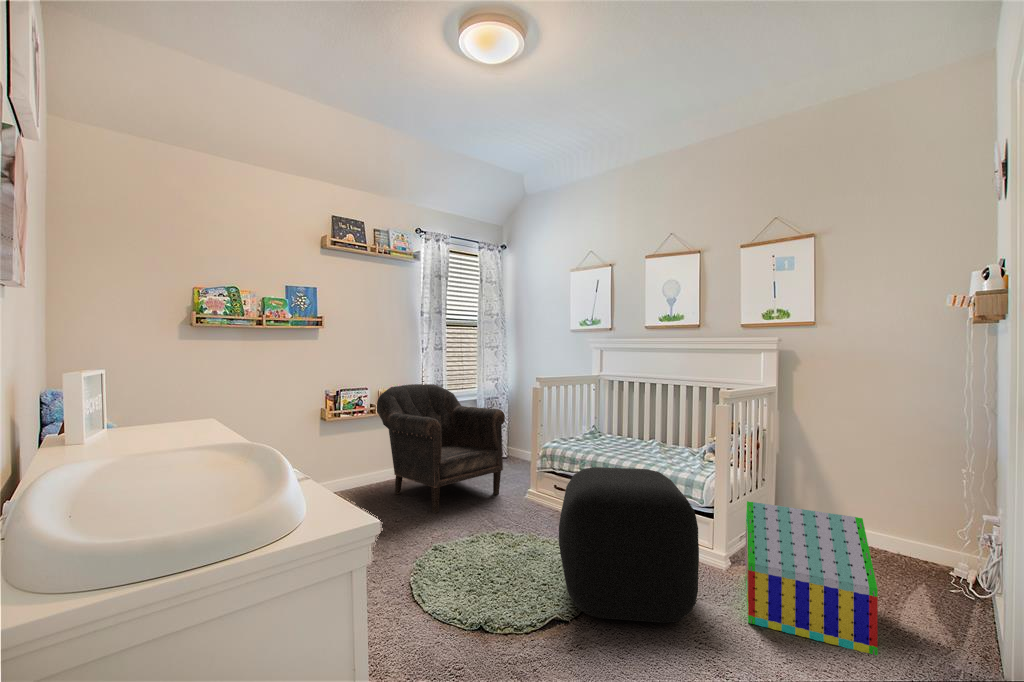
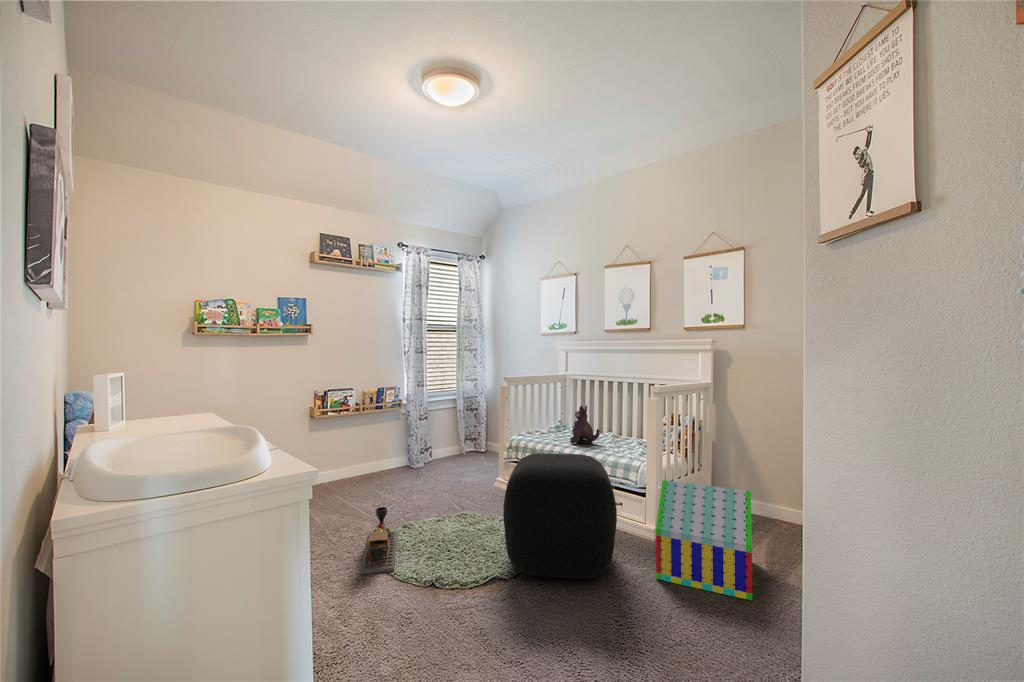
armchair: present [377,384,505,513] -> none [361,385,477,499]
plush toy: none [615,410,649,453] -> present [570,406,600,444]
toy train: none [390,528,430,615] -> present [360,507,397,575]

